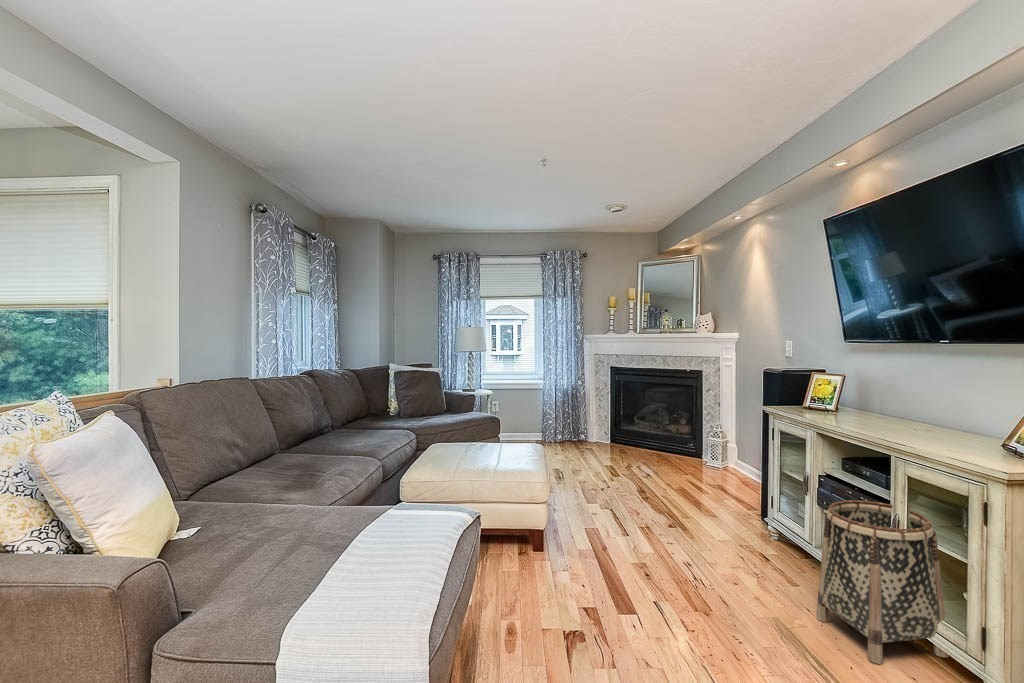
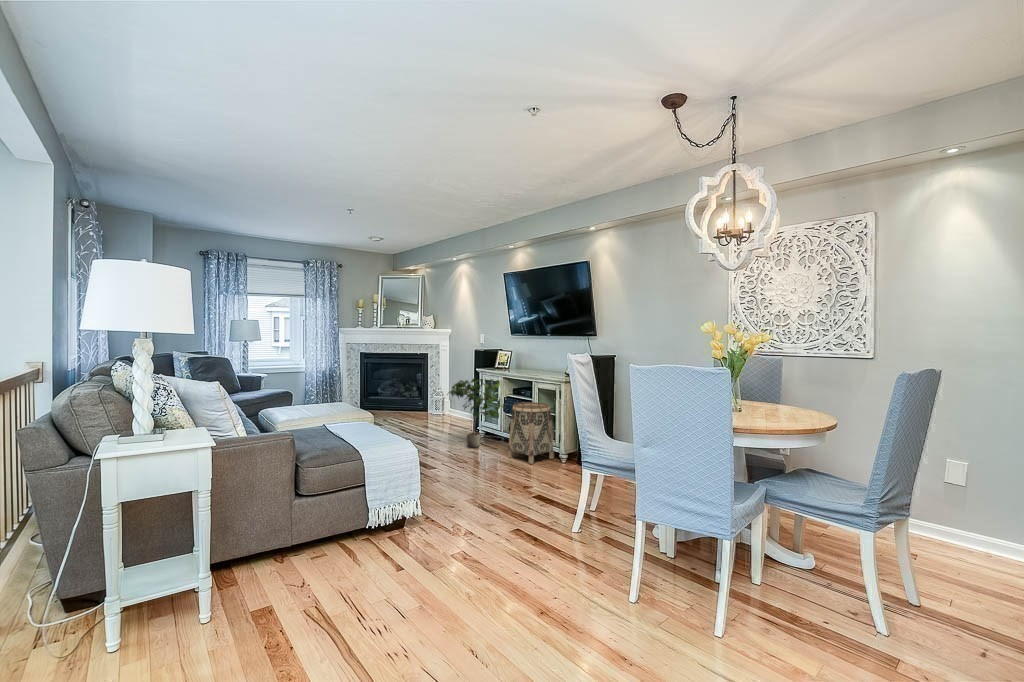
potted plant: none [696,432,819,567] -> present [450,379,505,448]

